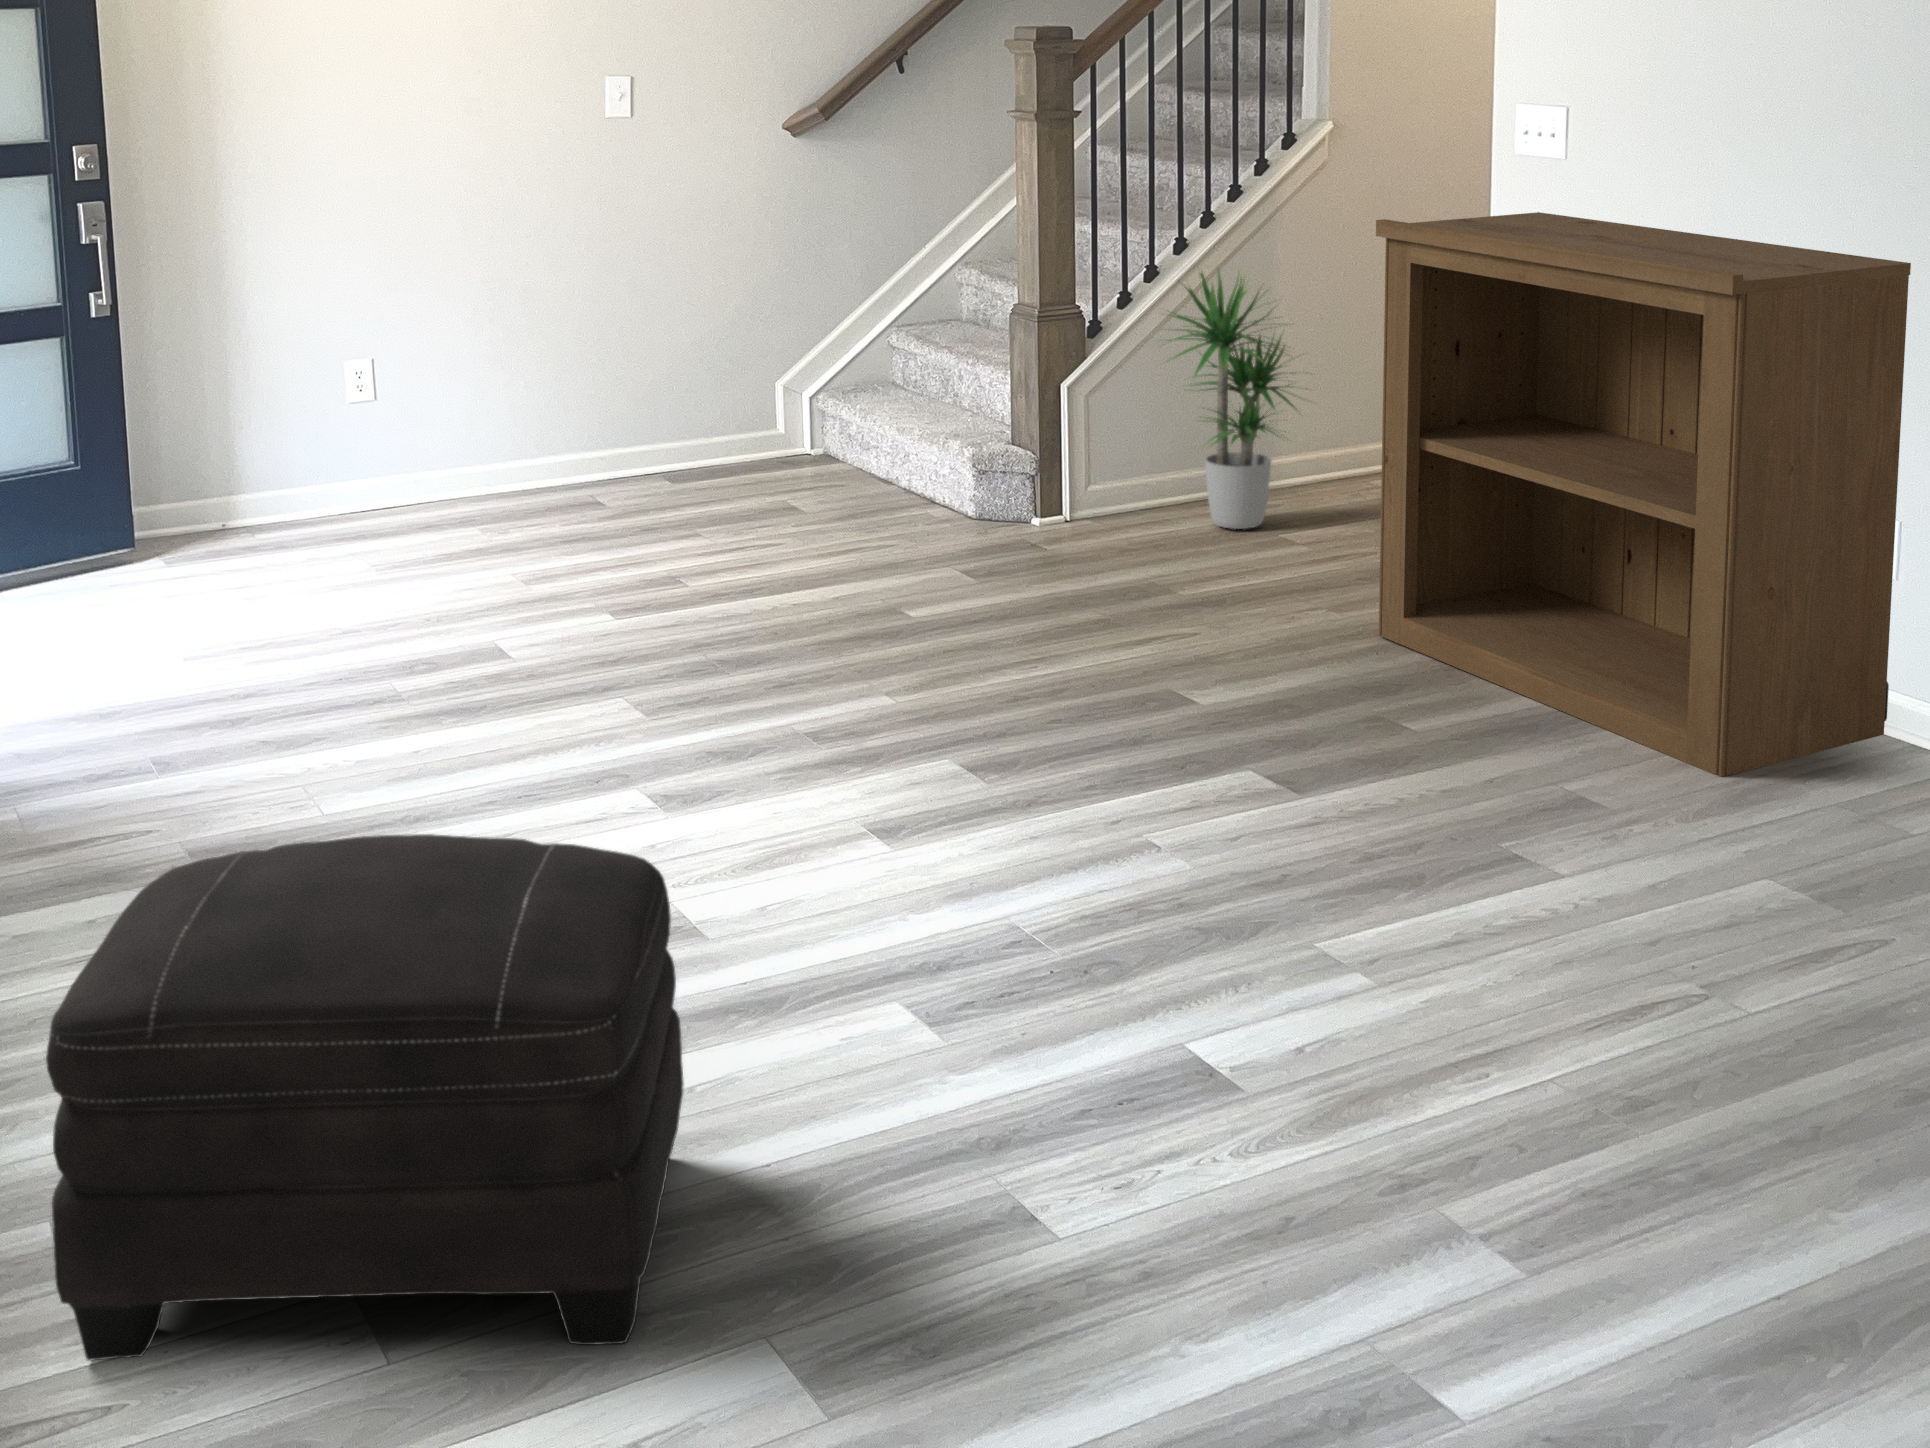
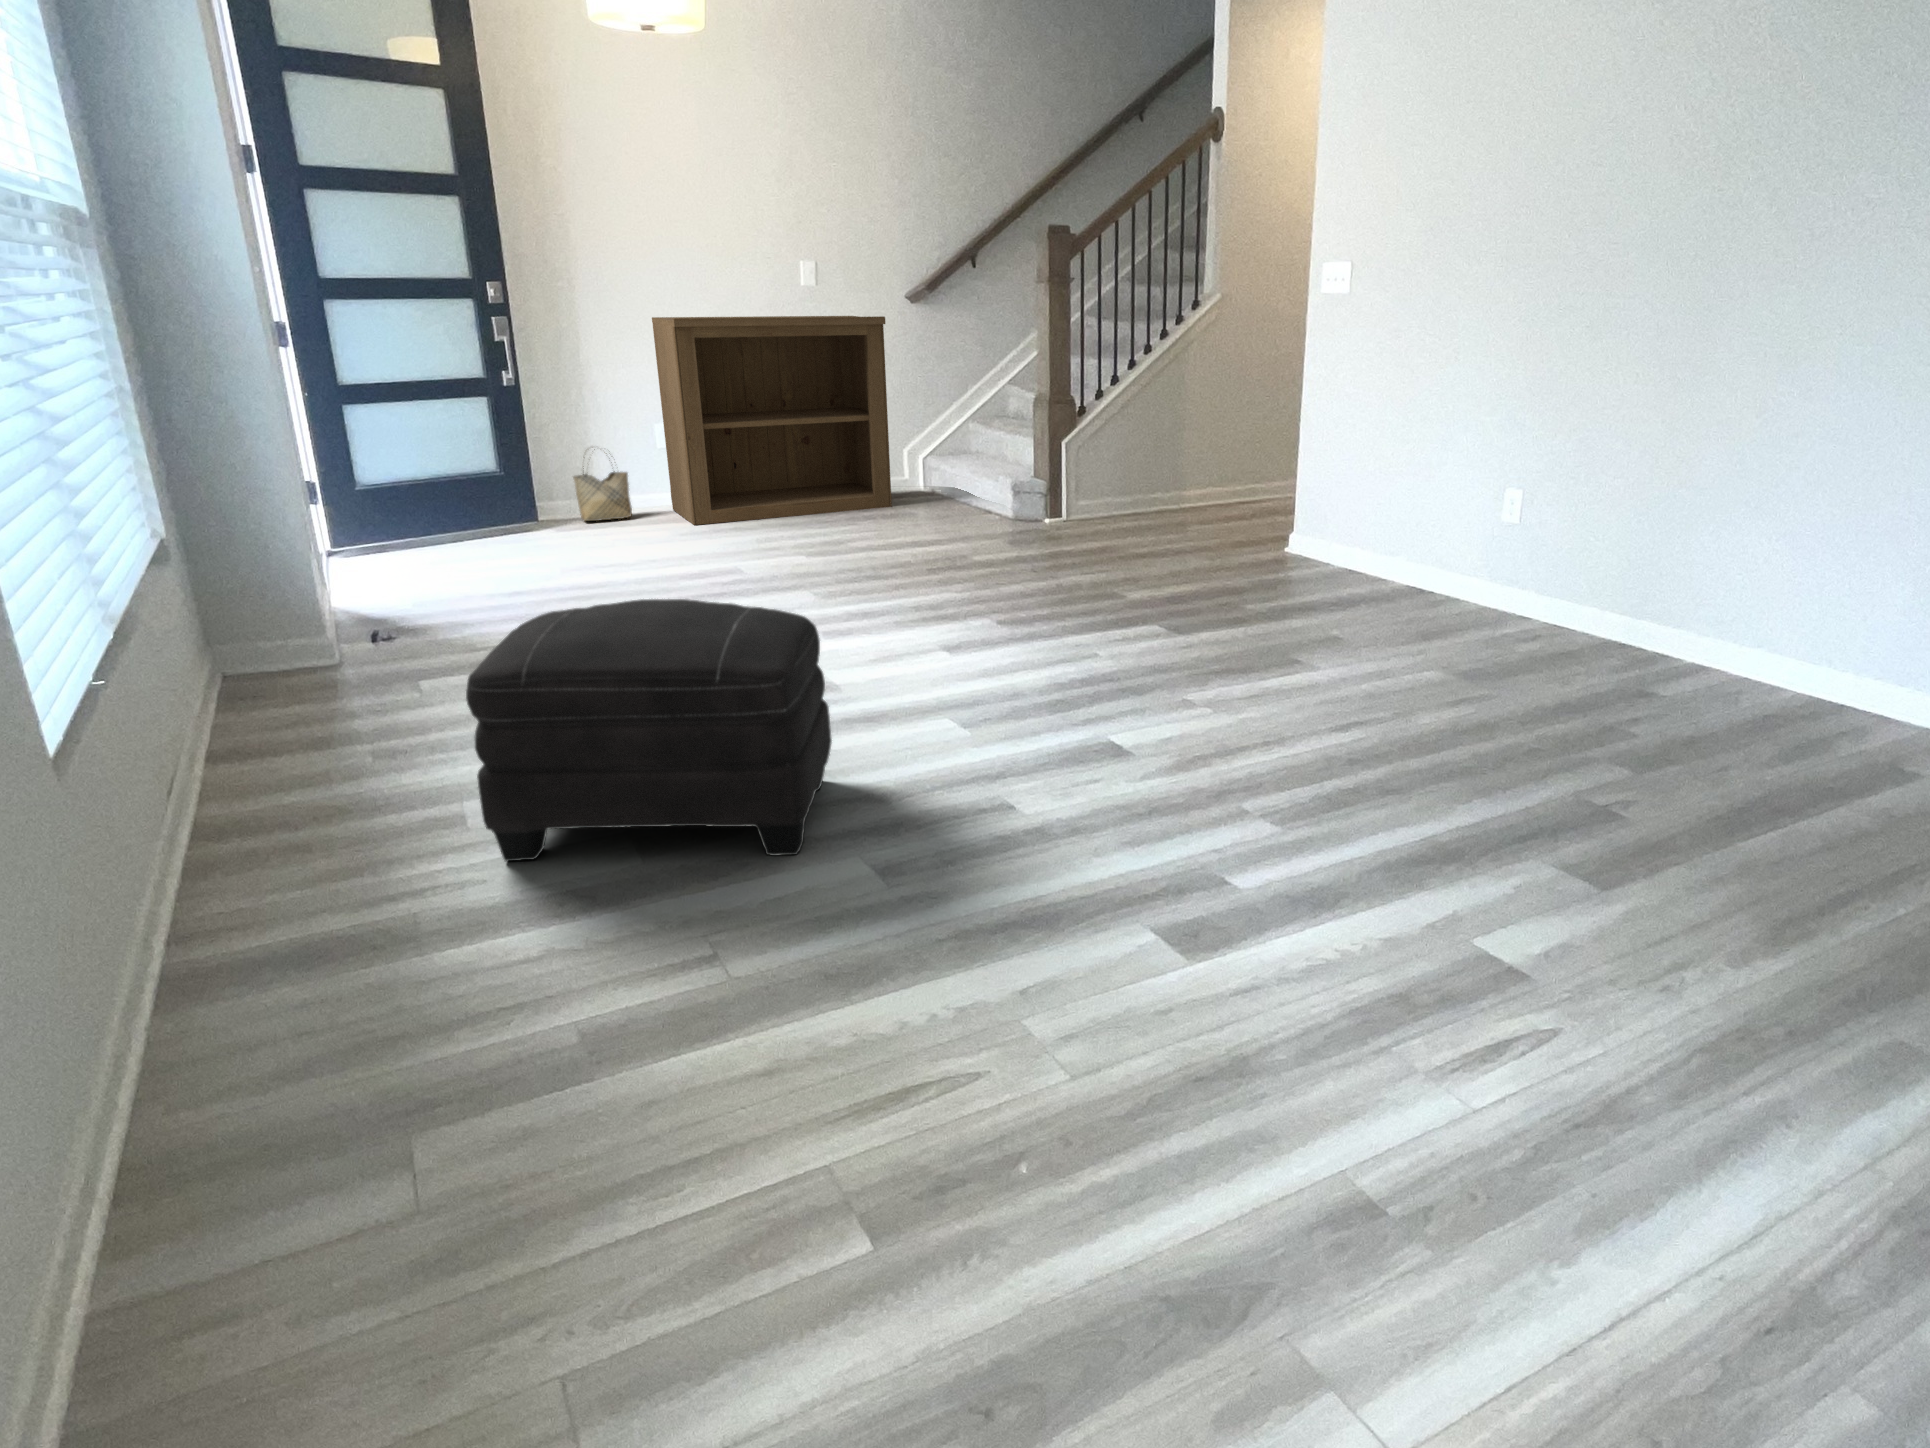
bookshelf: present [1376,212,1911,777] -> present [652,316,892,525]
potted plant: present [1166,271,1307,529] -> none [1112,371,1206,522]
woven basket: none [193,407,293,541] -> present [573,449,632,521]

